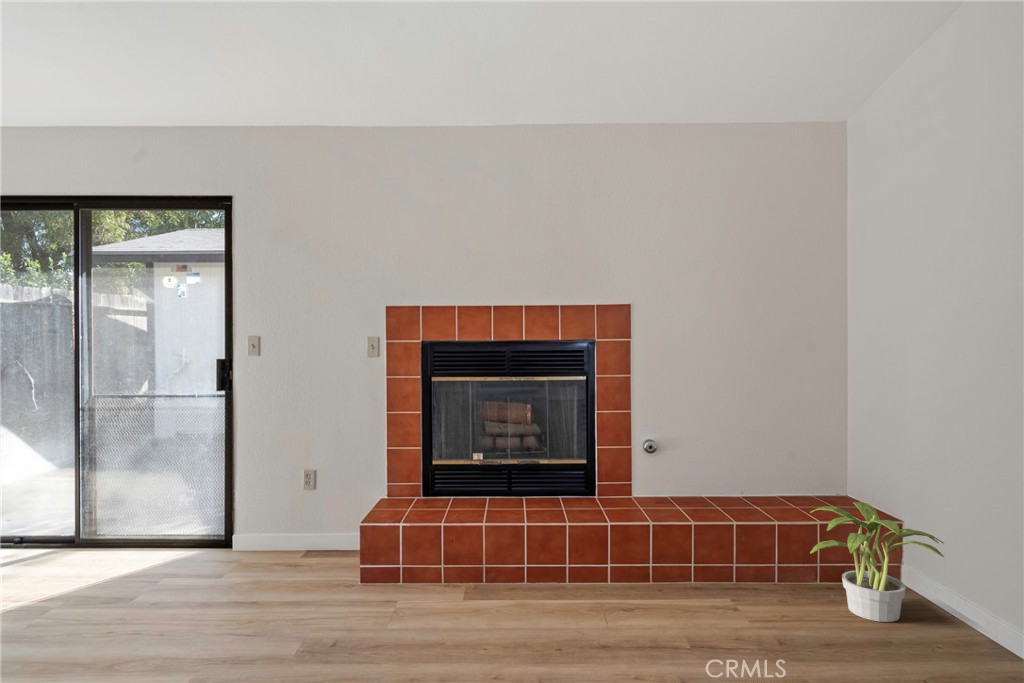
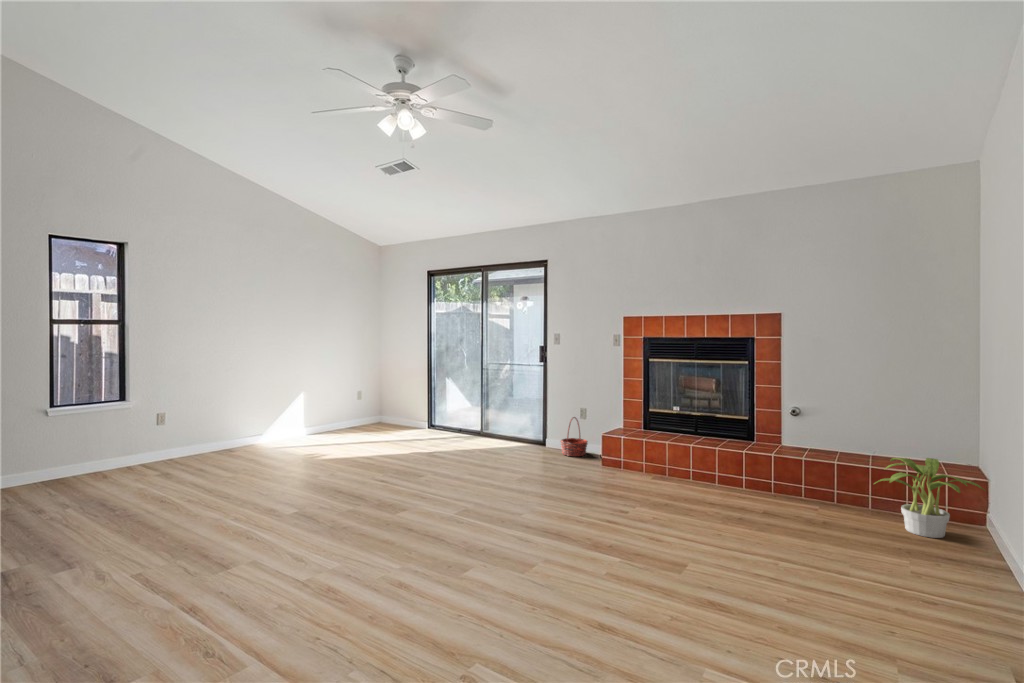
basket: none [270,492,325,570] -> present [561,417,588,456]

